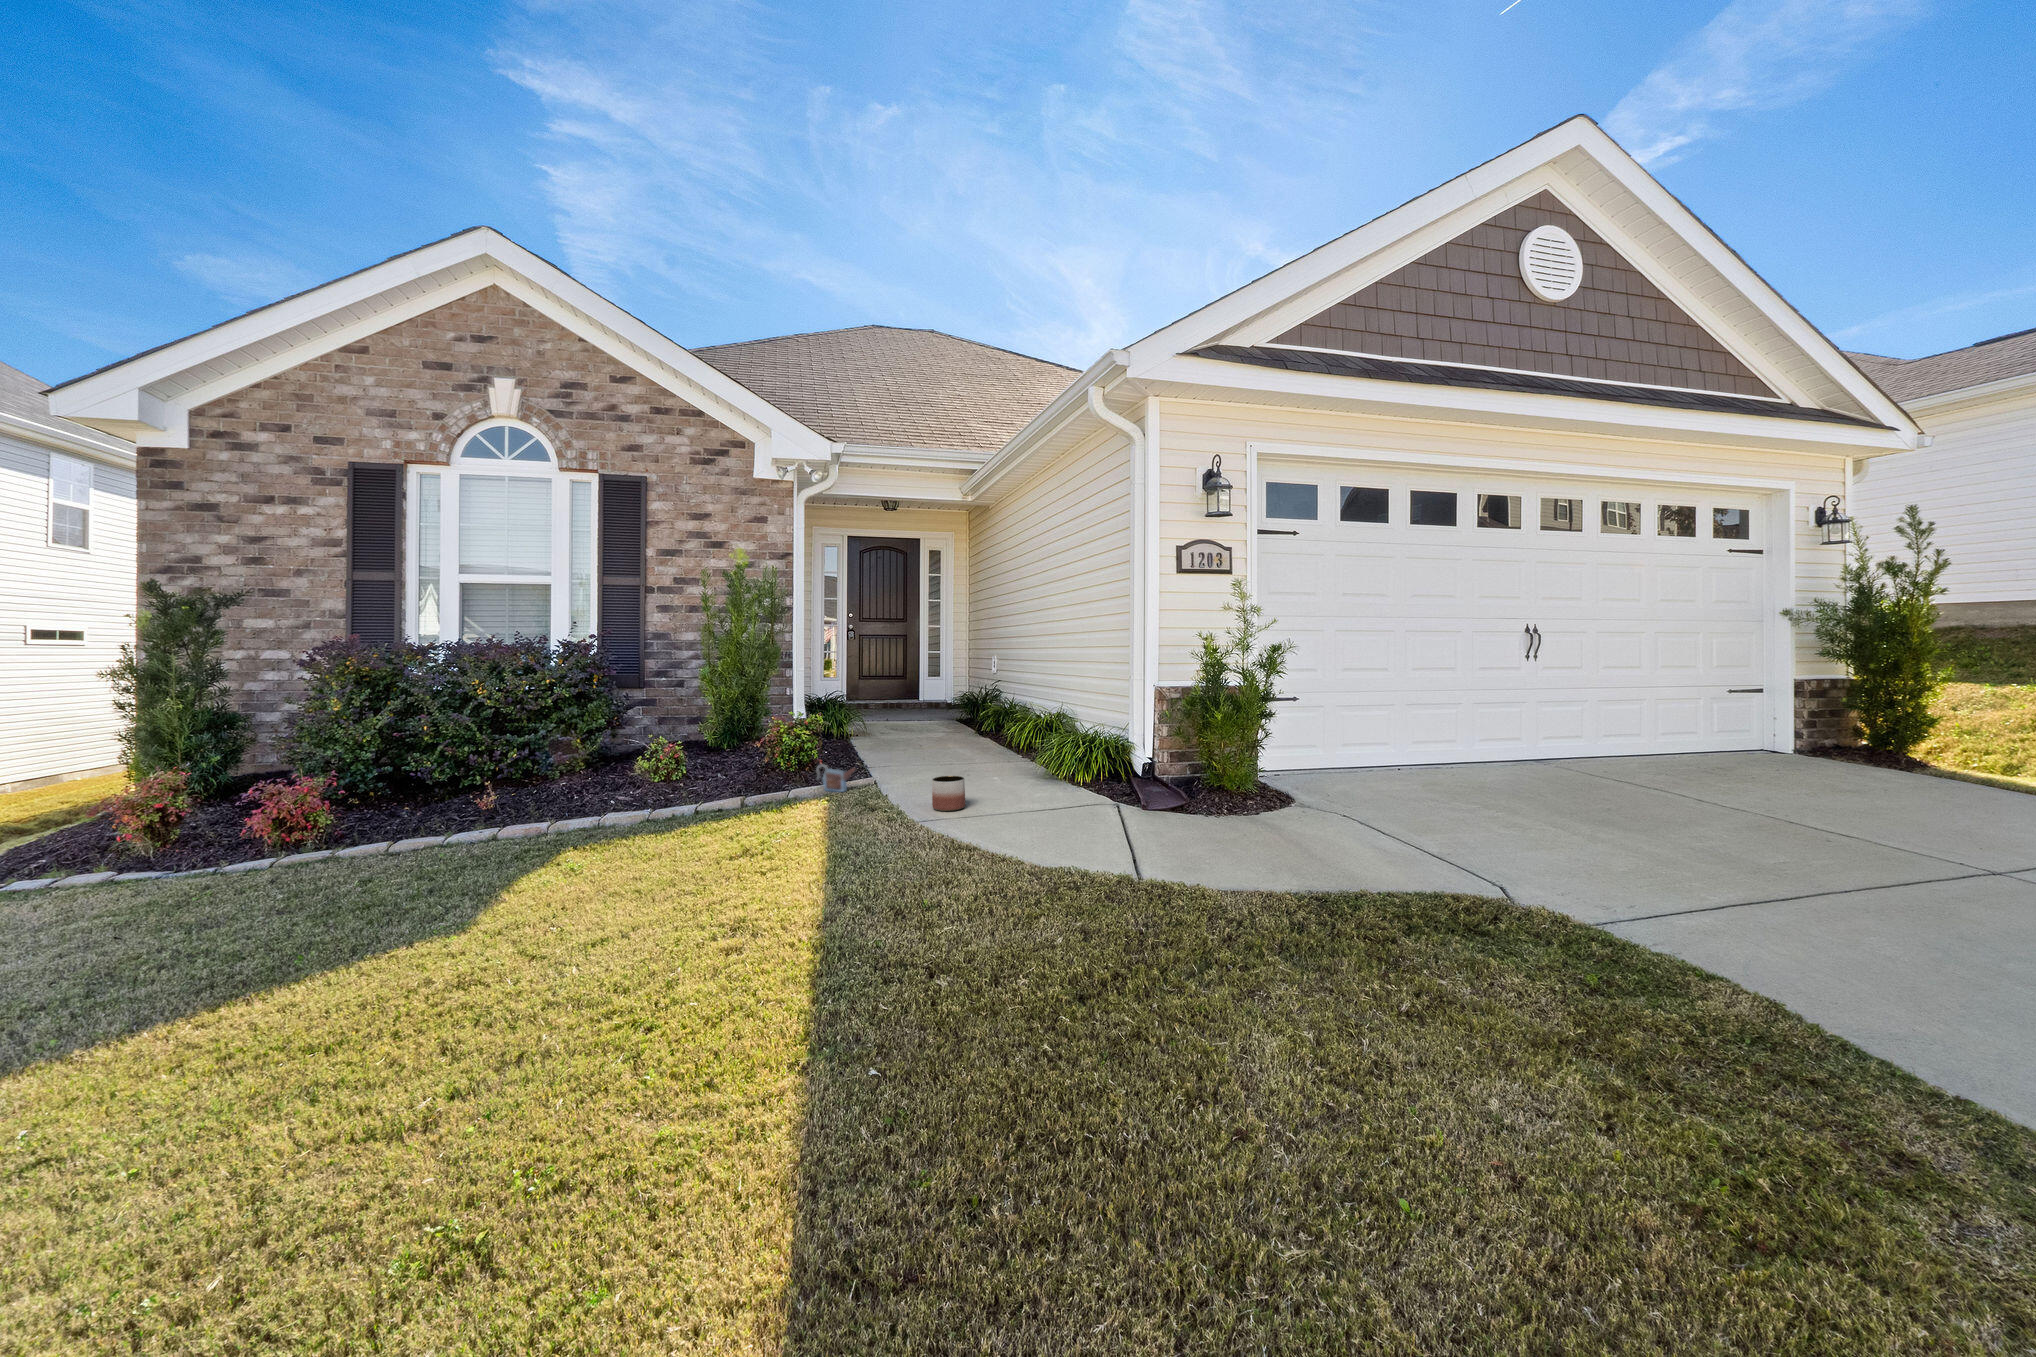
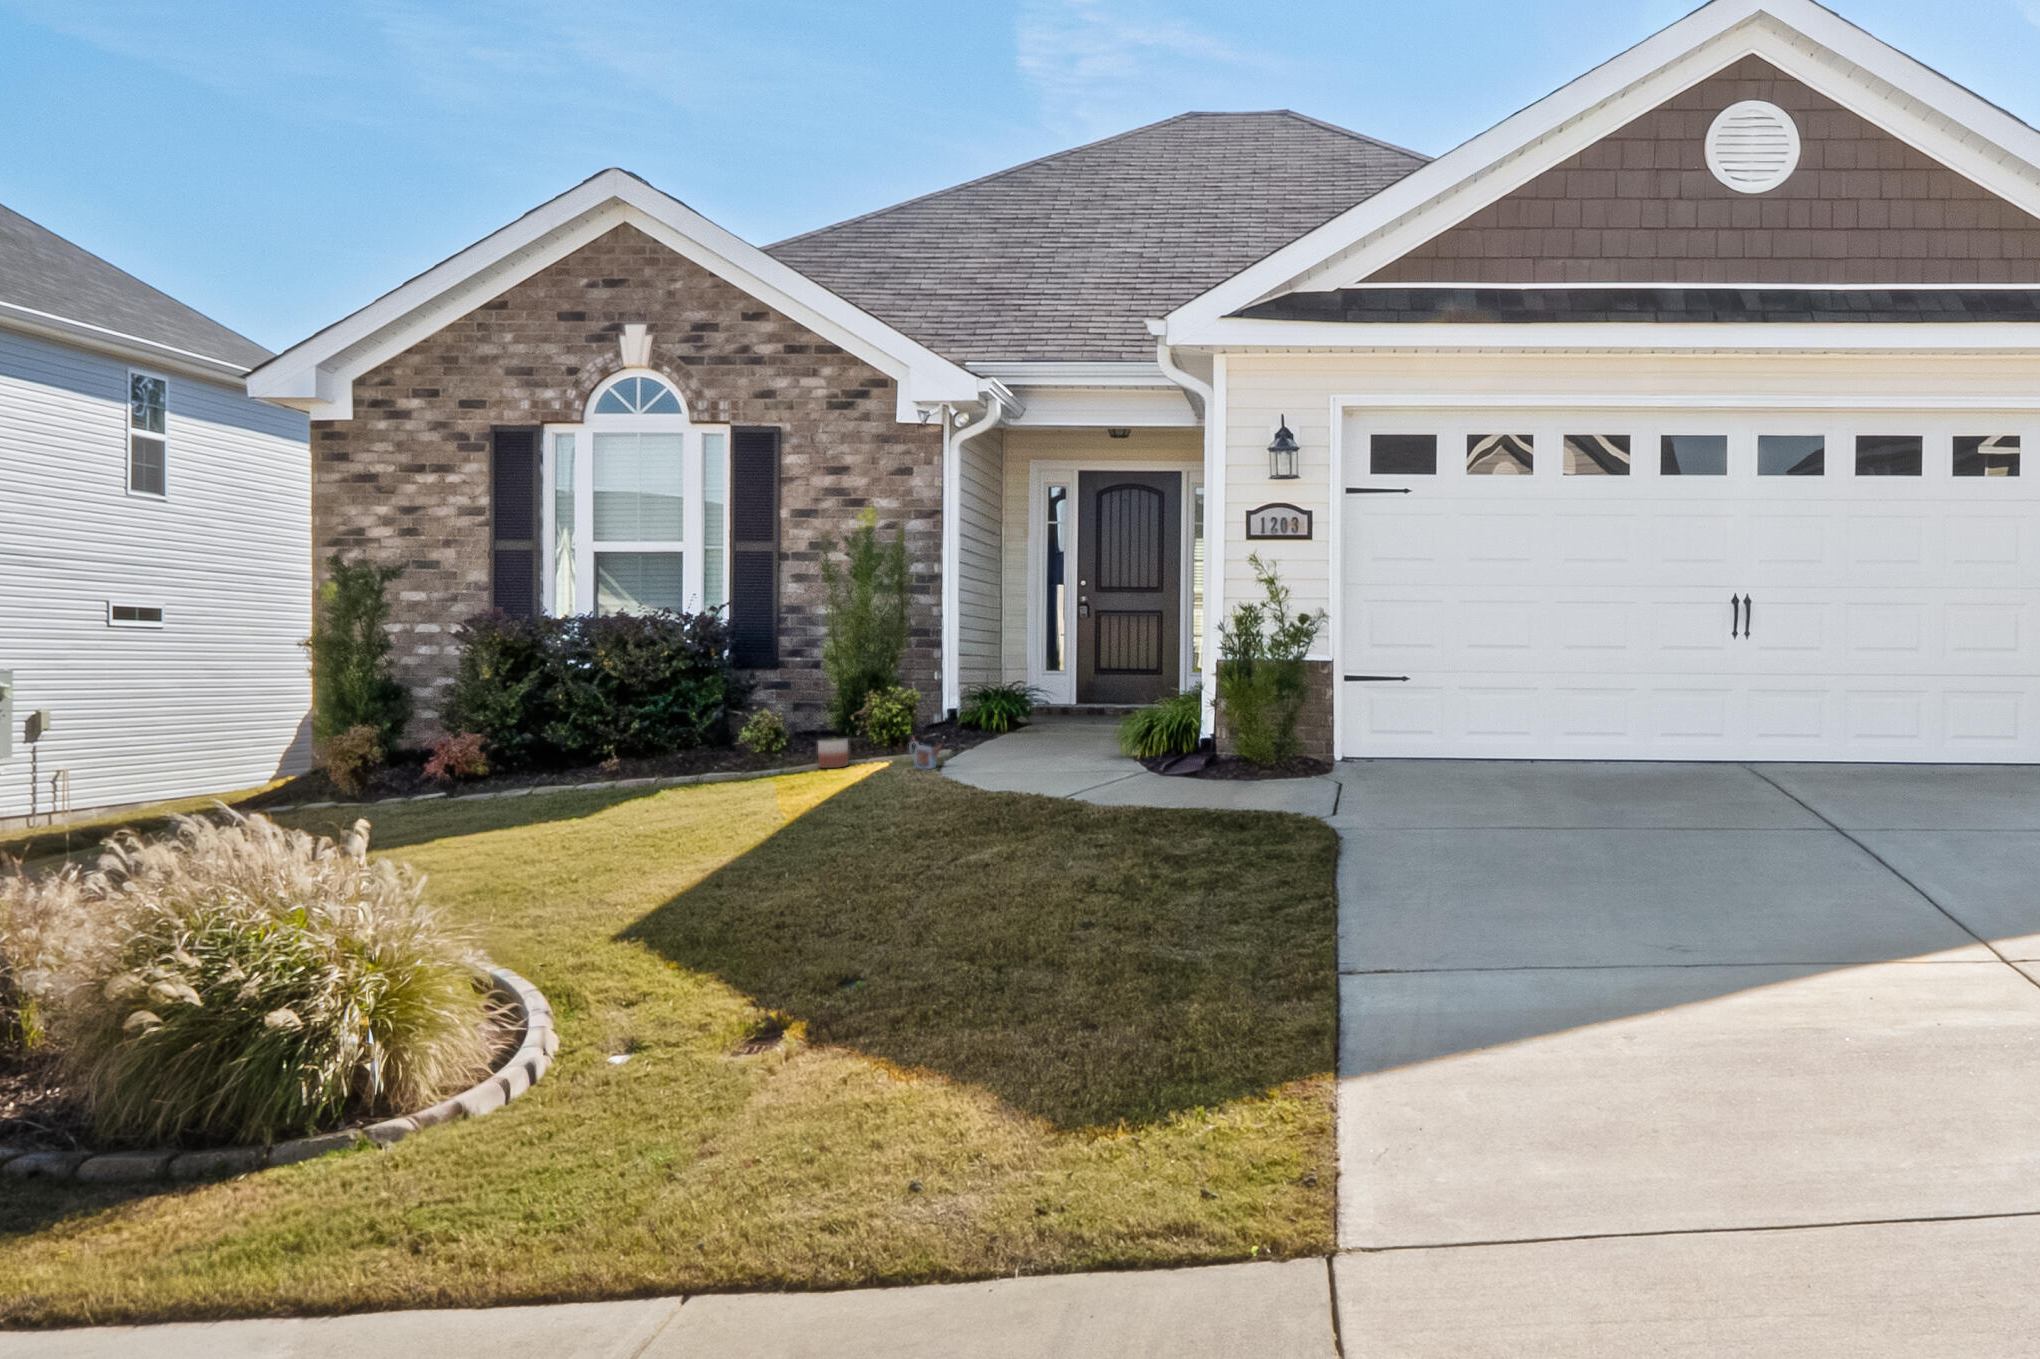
planter: present [932,776,965,811] -> present [818,738,849,768]

